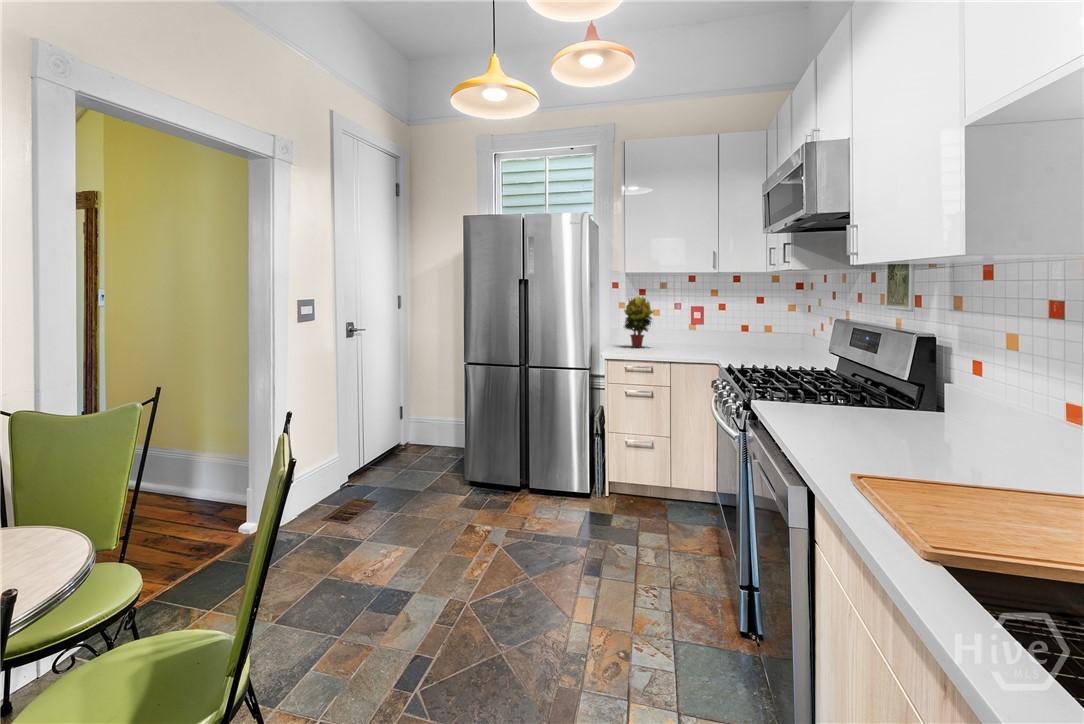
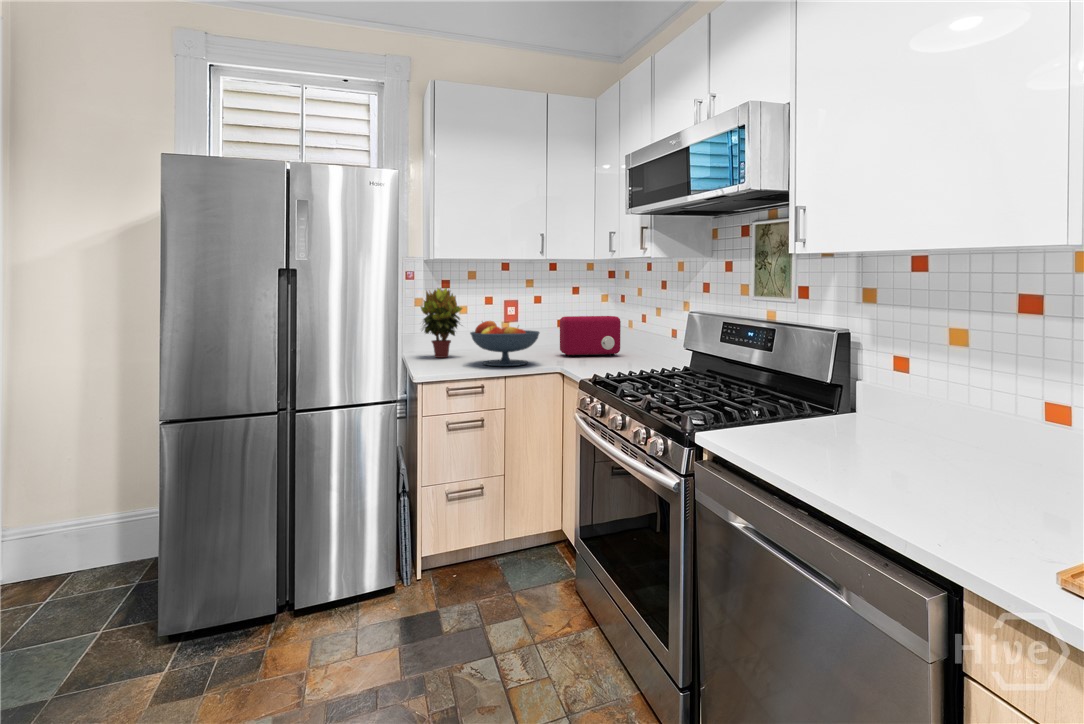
fruit bowl: none [653,320,707,355] -> present [470,321,539,366]
toaster: none [731,320,785,354] -> present [560,316,621,357]

